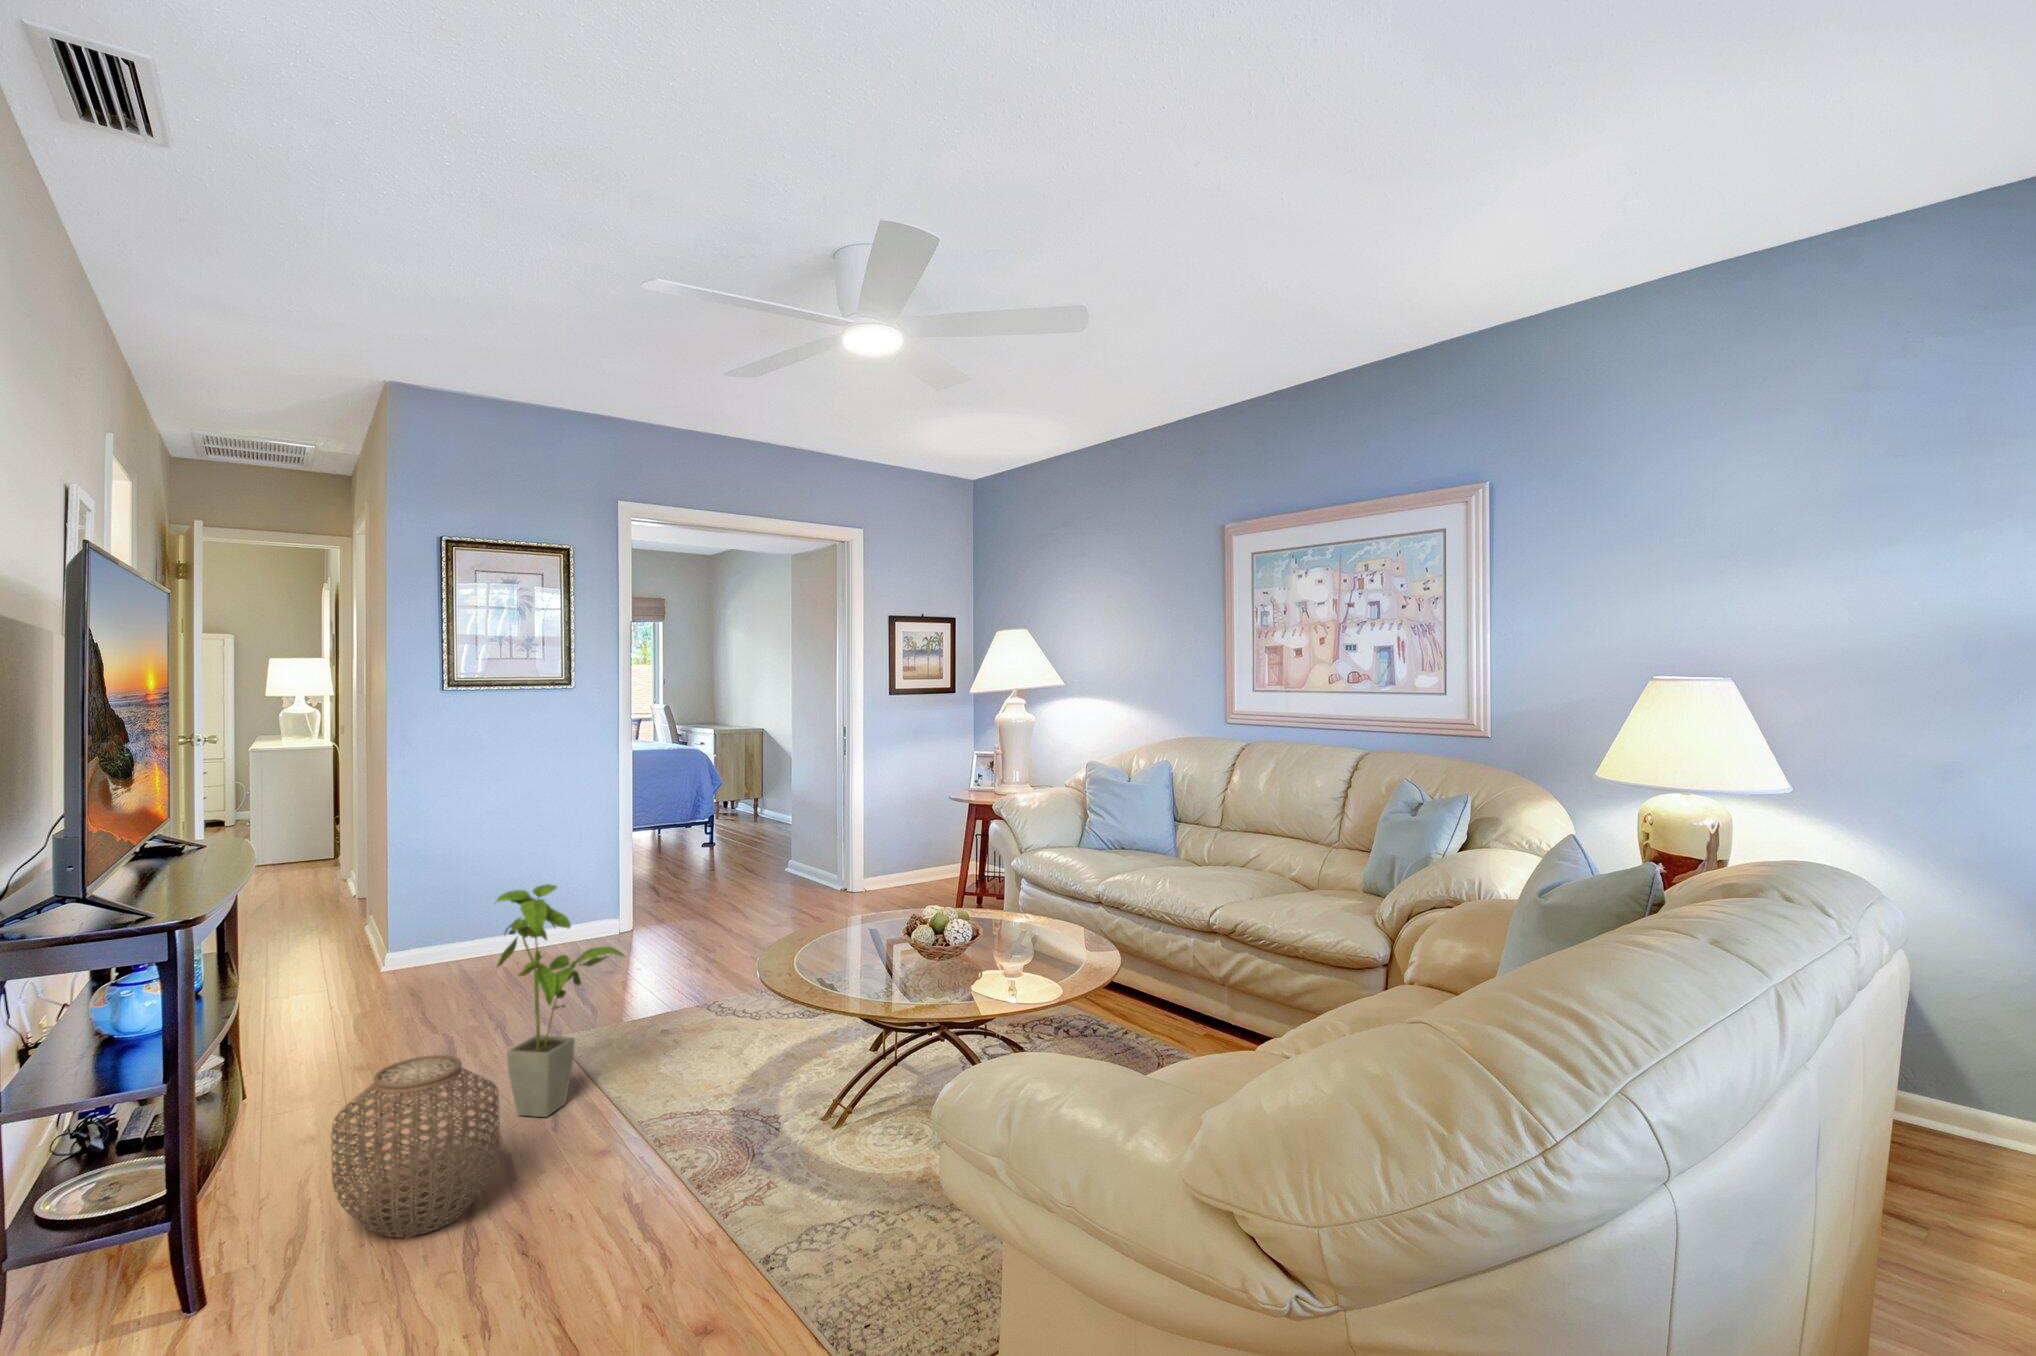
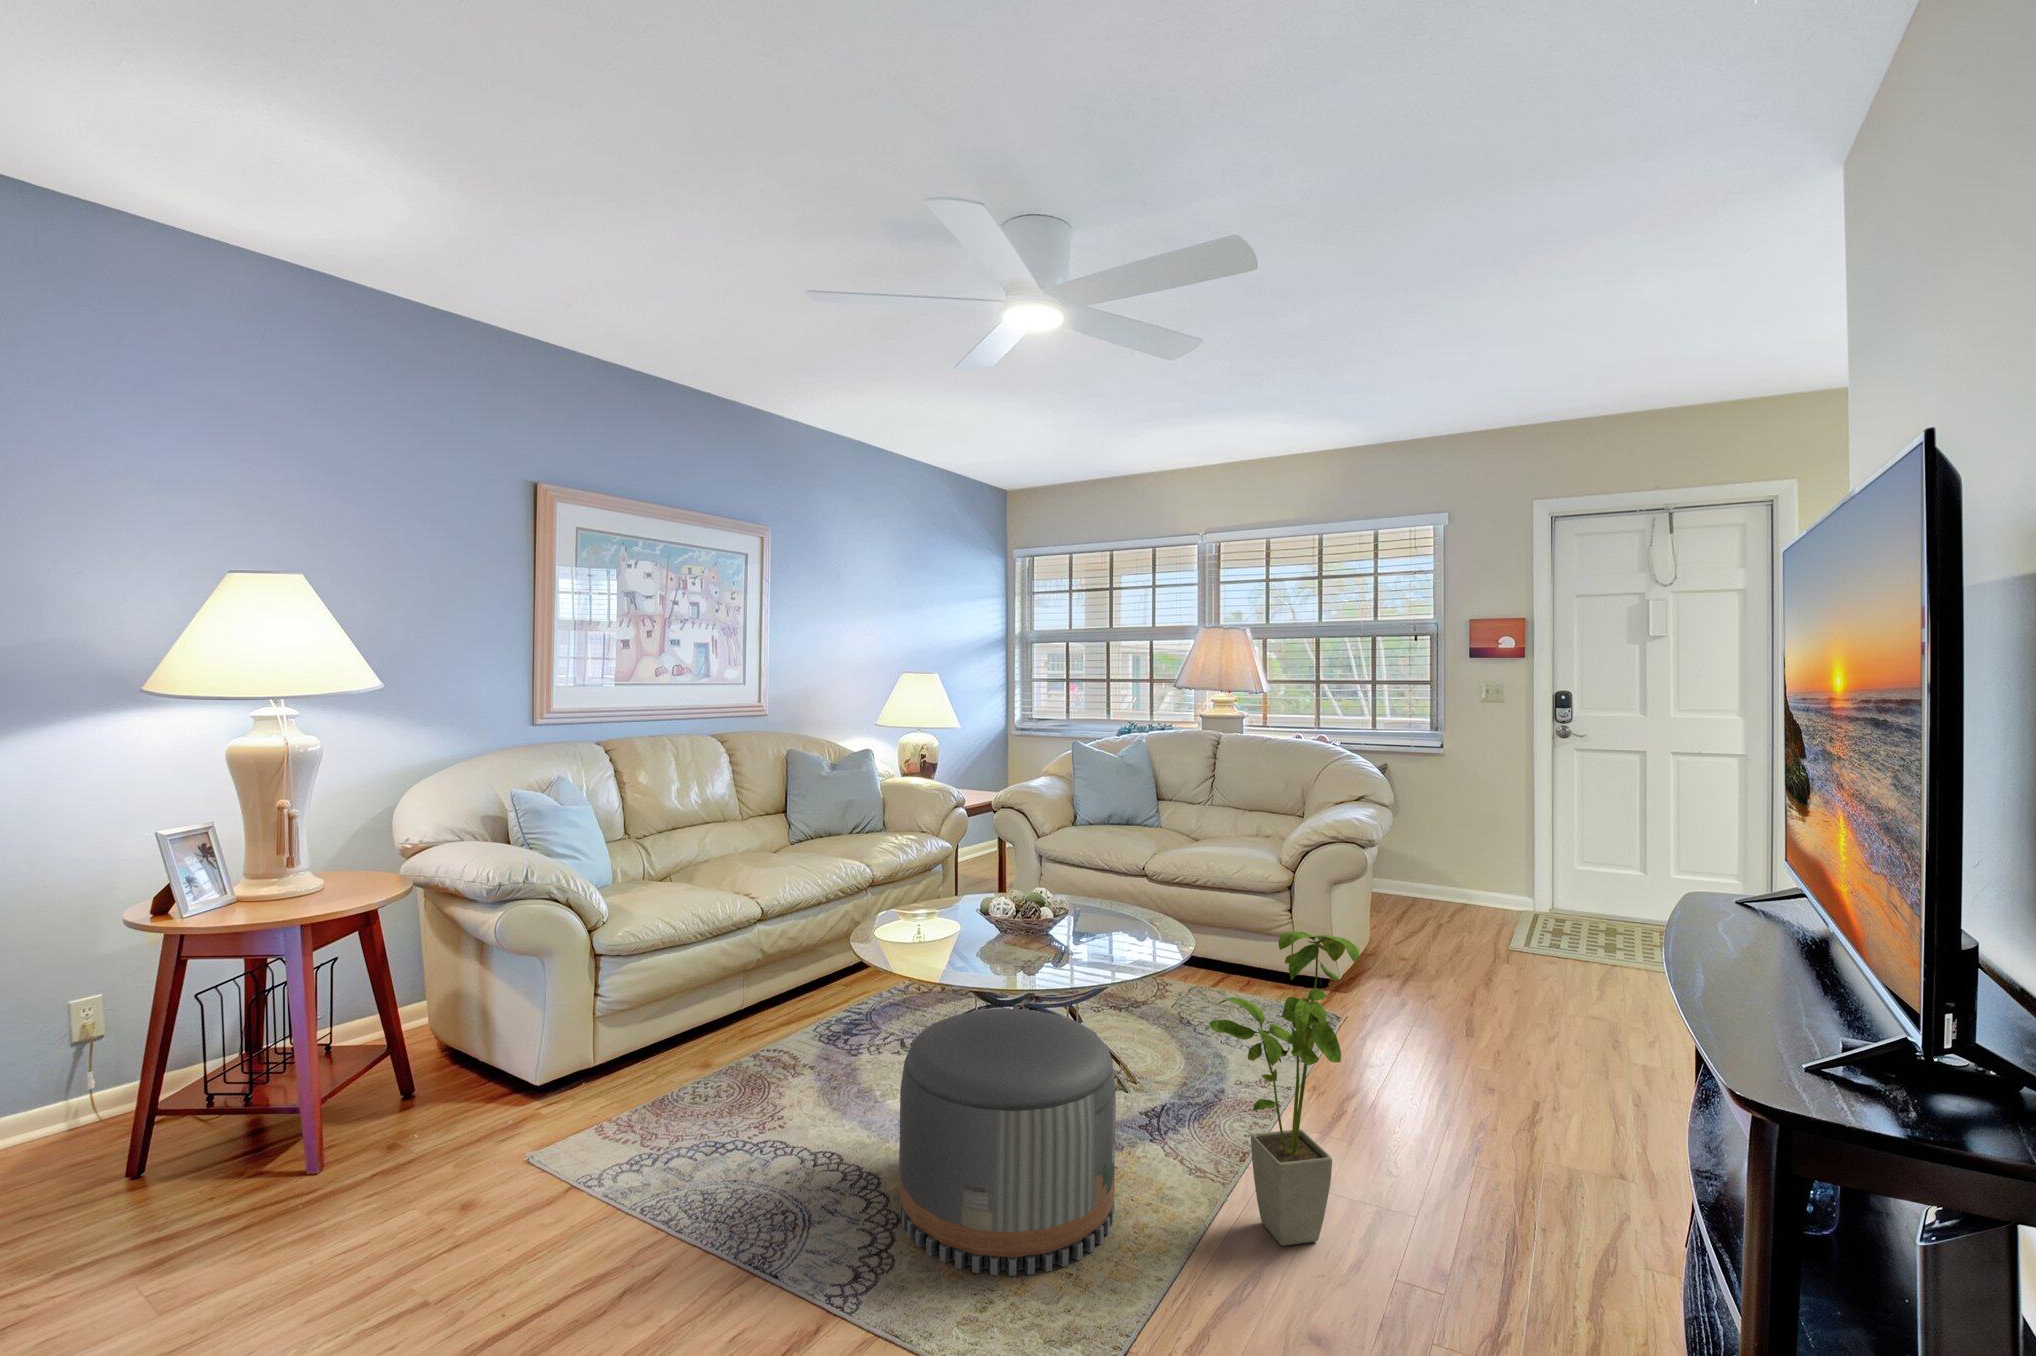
pouf: none [631,914,782,1066] -> present [899,1009,1116,1276]
woven basket: present [332,1055,500,1237] -> none [1406,1033,1560,1210]

